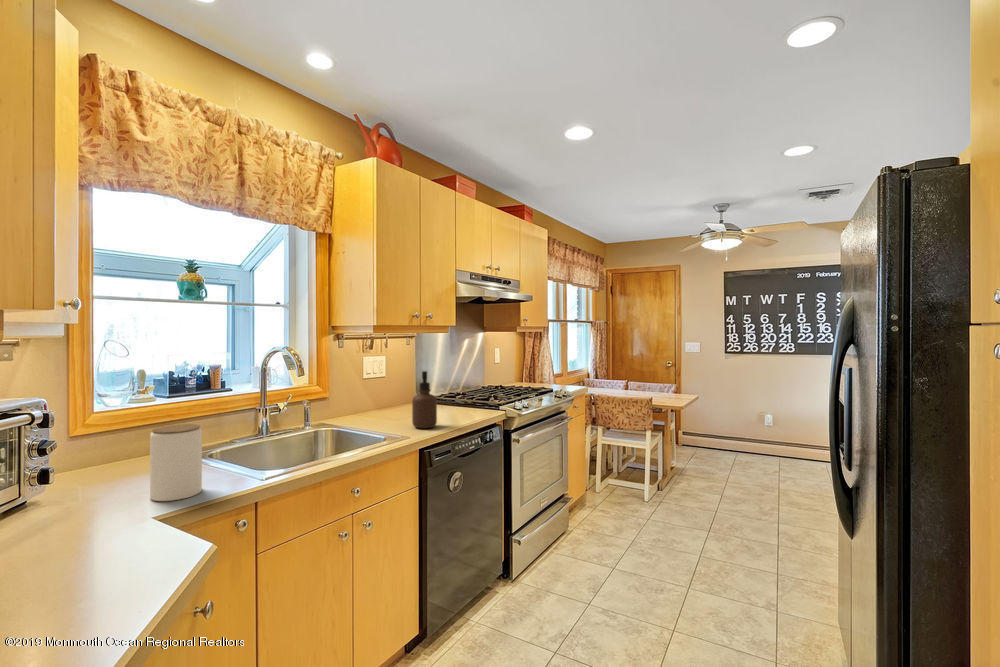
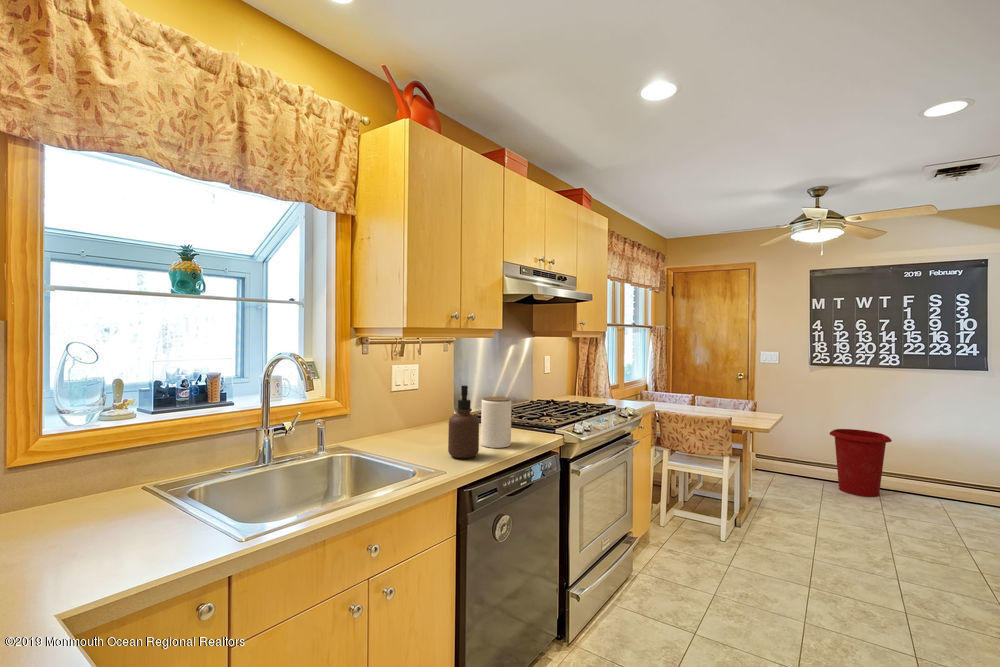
waste bin: none [739,407,788,463] -> present [829,429,892,497]
jar: present [150,424,202,501] -> present [481,397,512,448]

